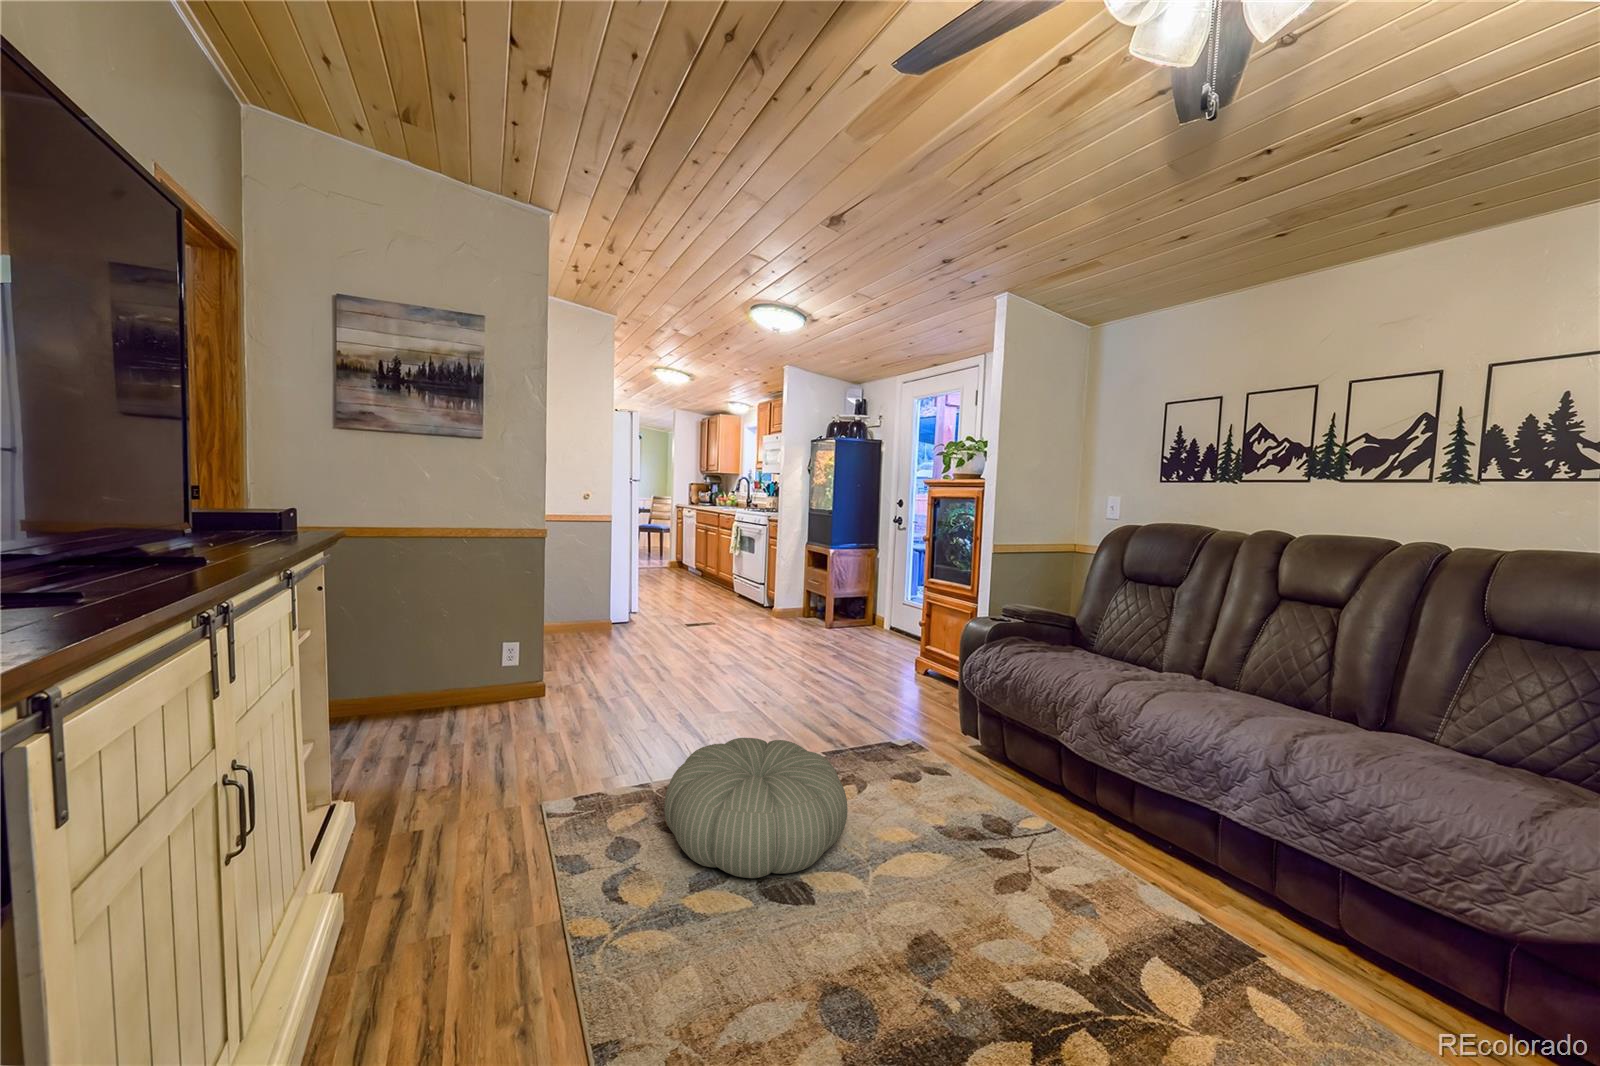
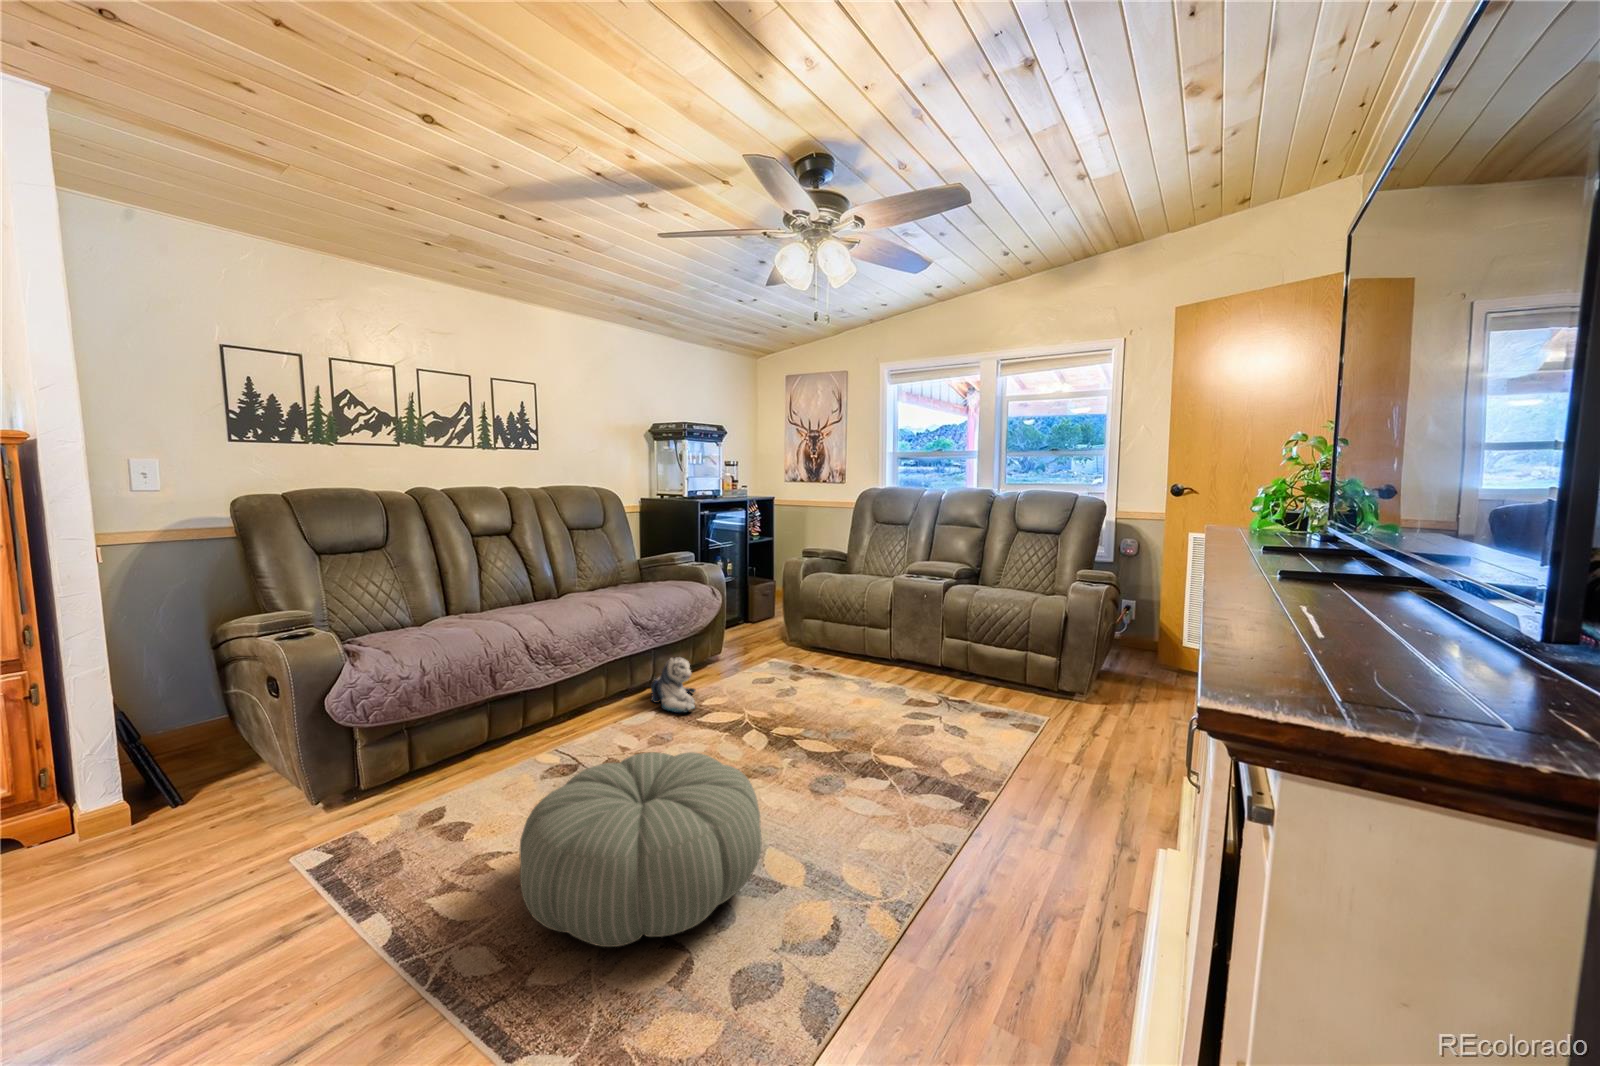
plush toy: none [1148,856,1307,973] -> present [651,657,695,713]

